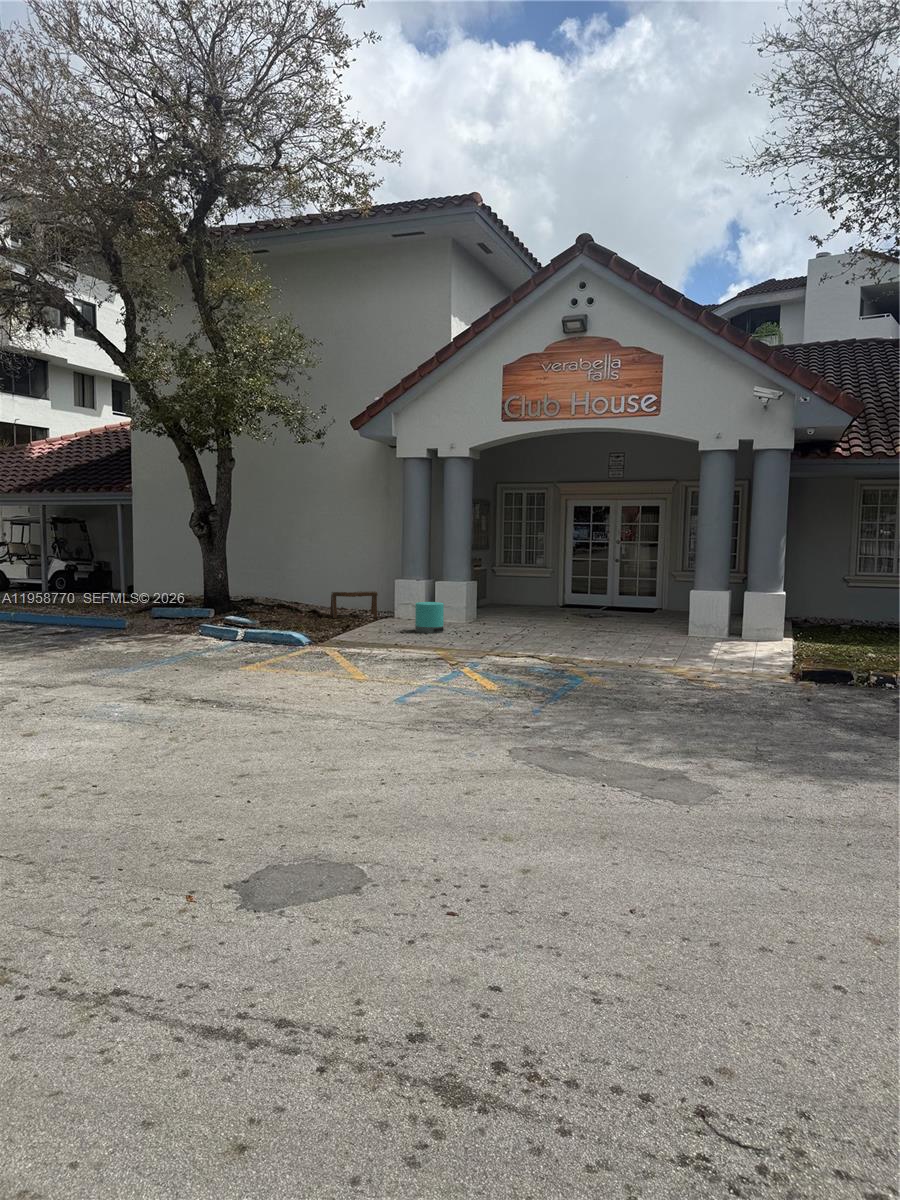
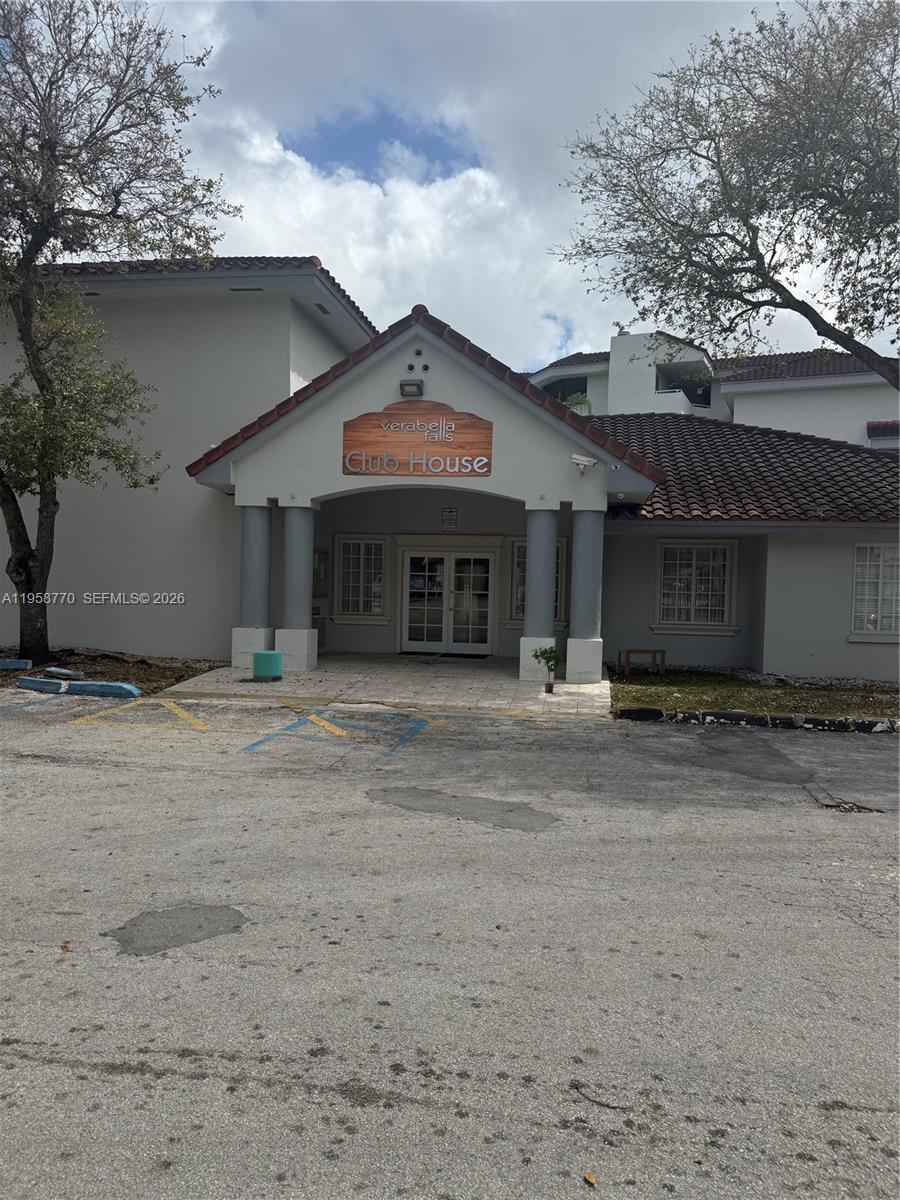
bench: present [330,591,378,618] -> present [616,648,666,675]
potted plant: none [704,599,740,650] -> present [532,646,564,693]

